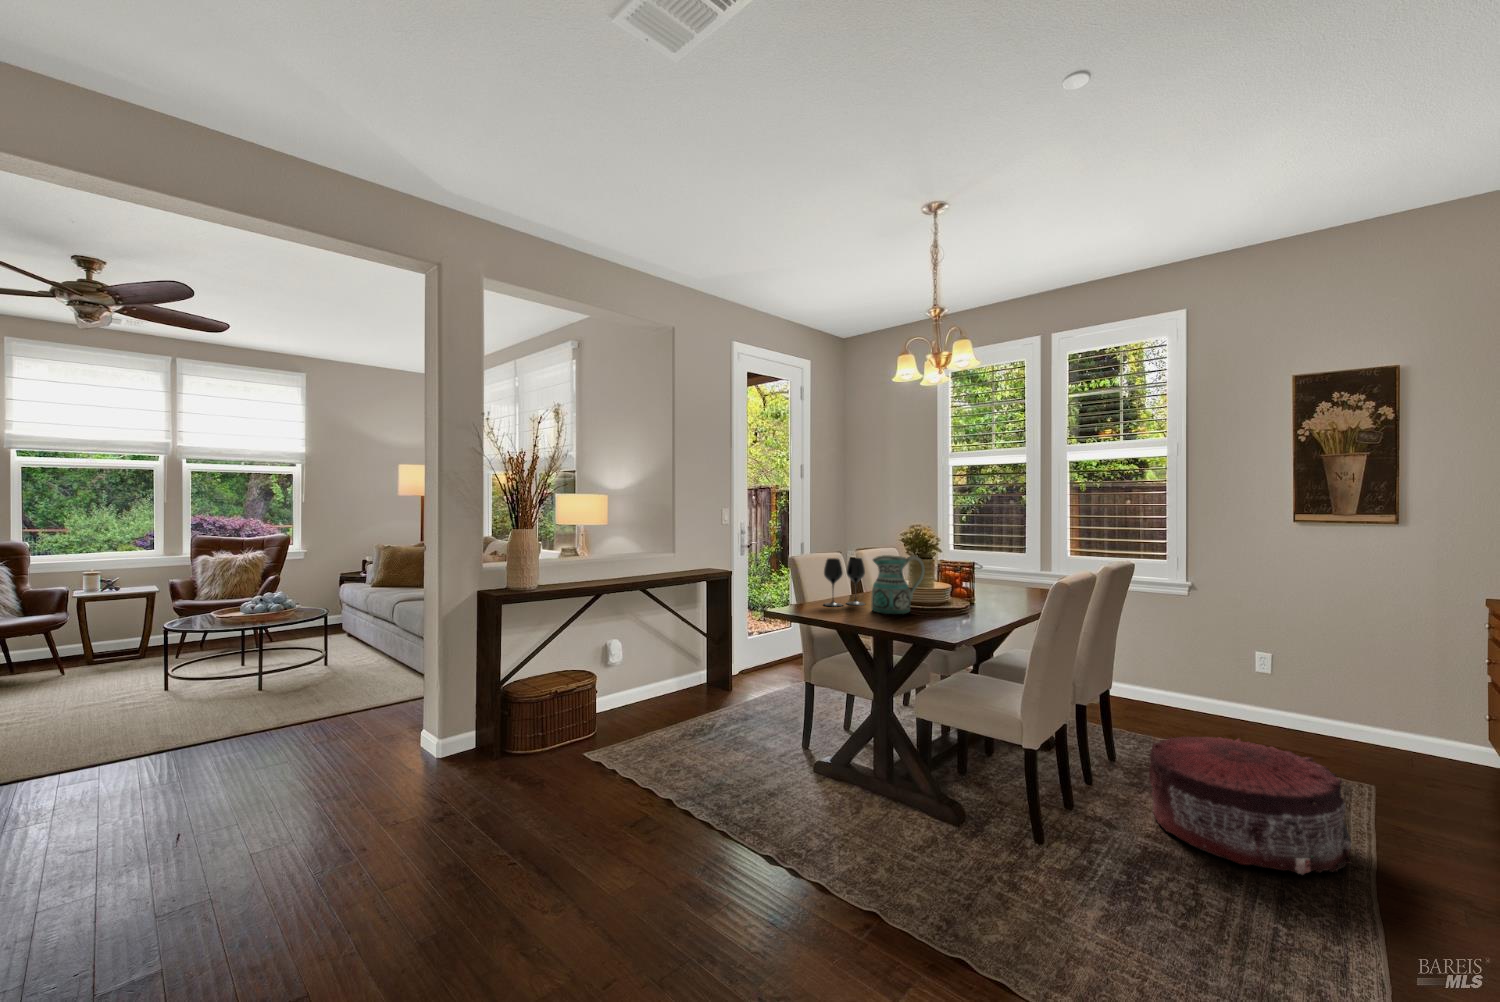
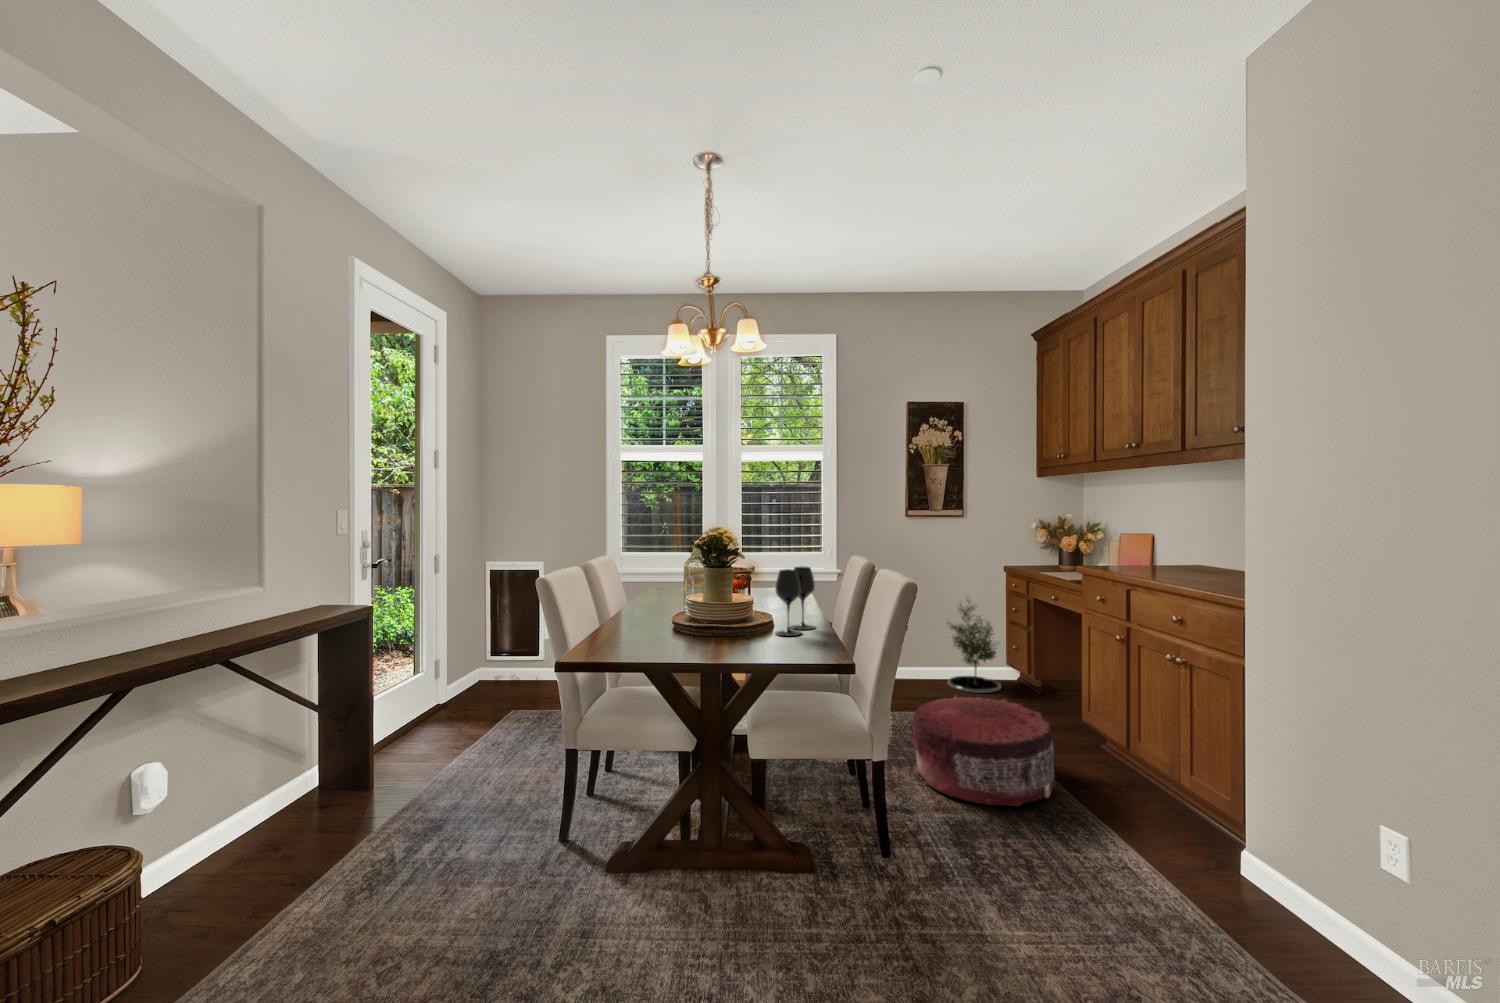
ceramic pitcher: present [871,555,925,614] -> none [674,560,732,635]
wine glass: present [824,558,865,606] -> present [775,567,815,636]
potted tree: none [1343,633,1454,775] -> present [947,600,1001,693]

